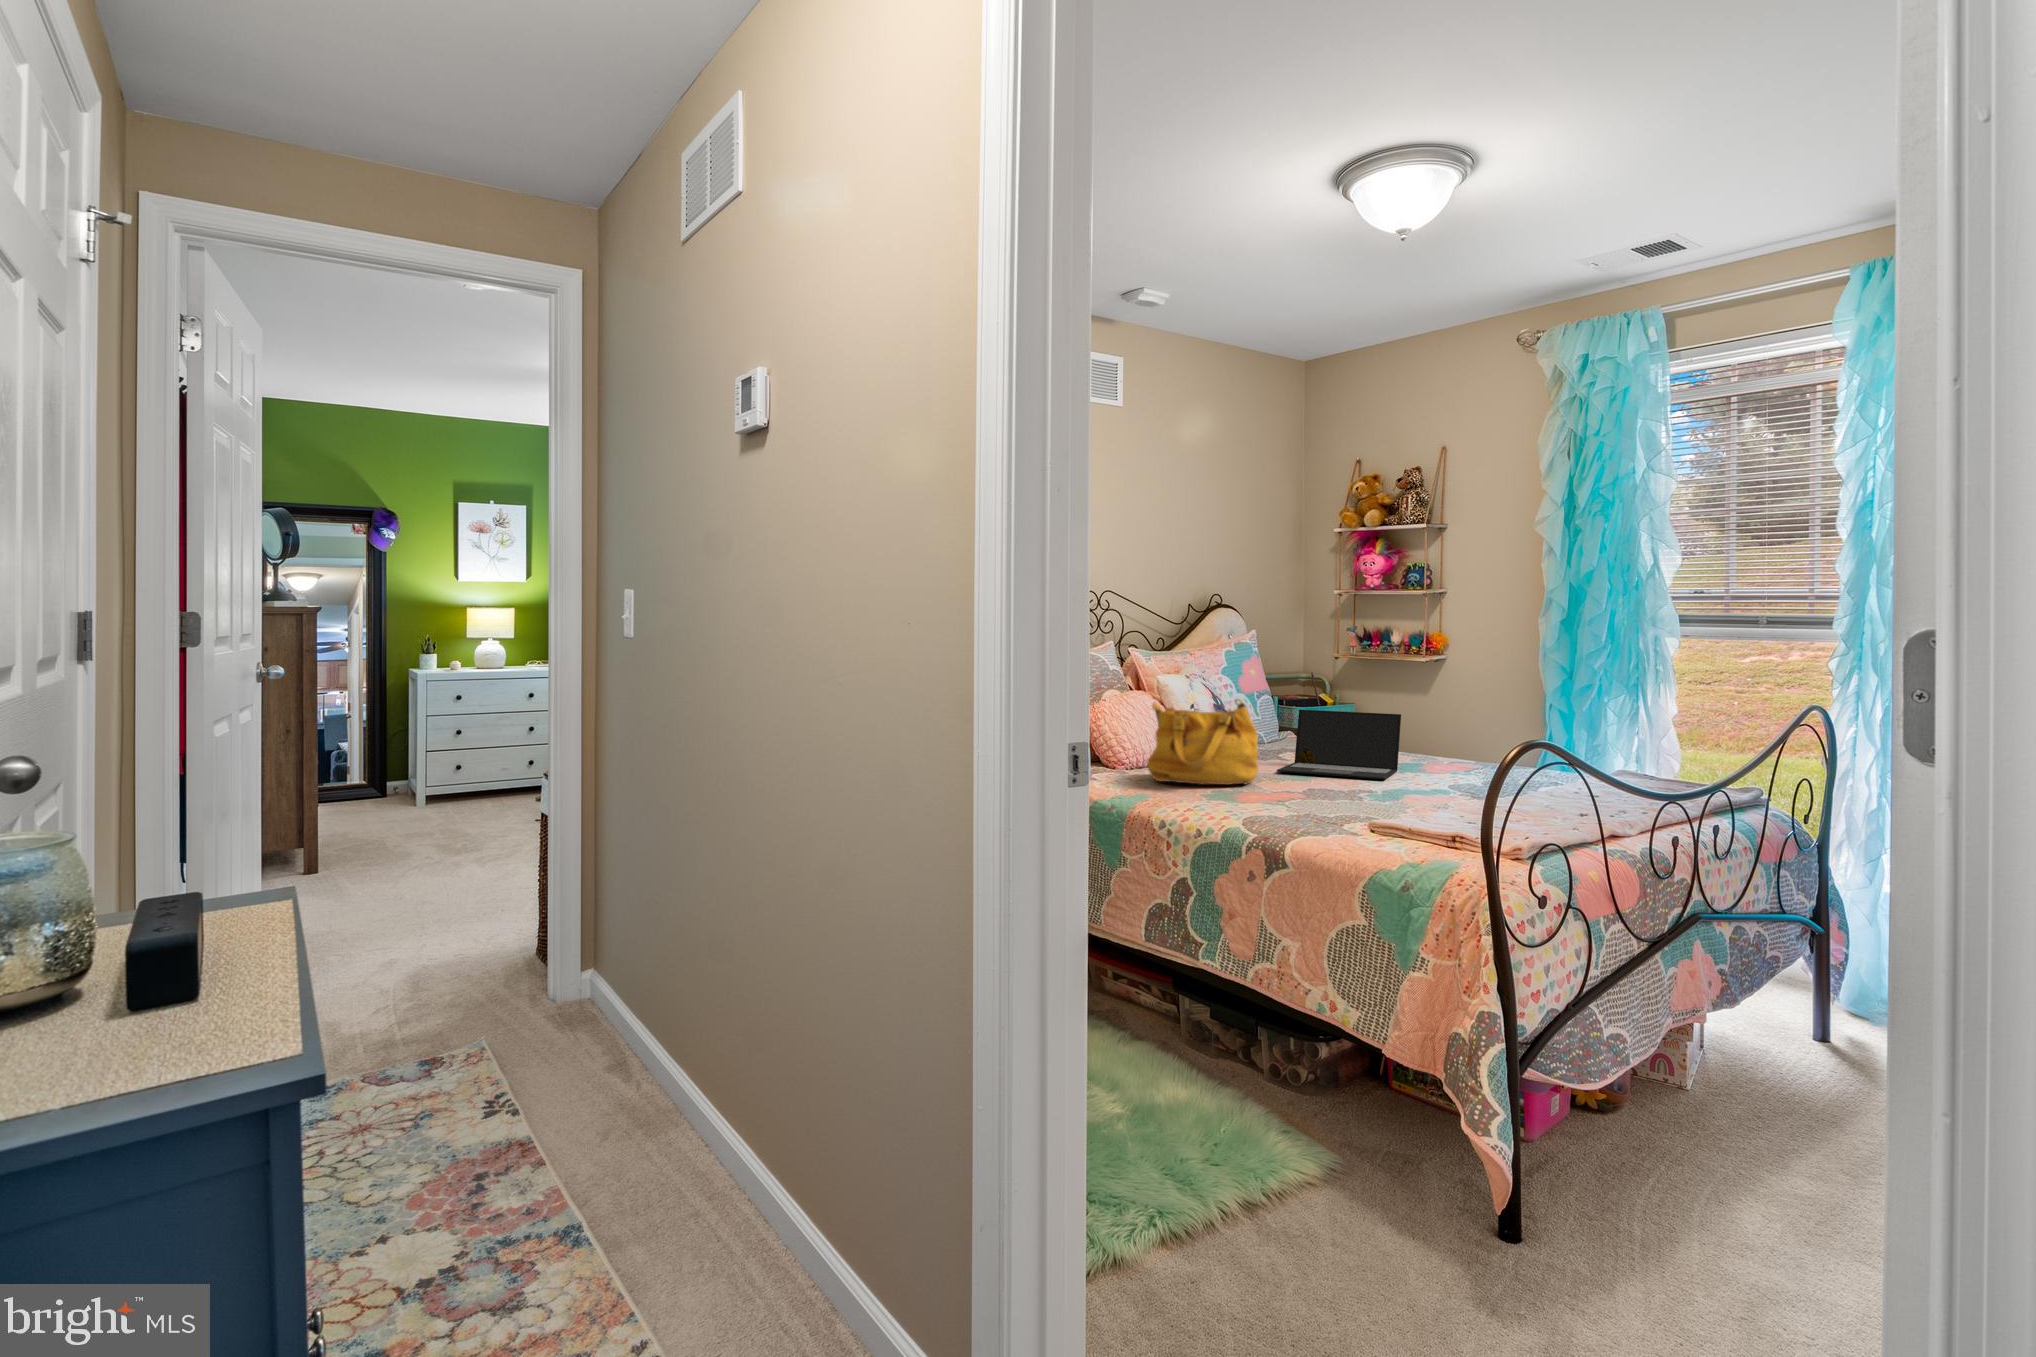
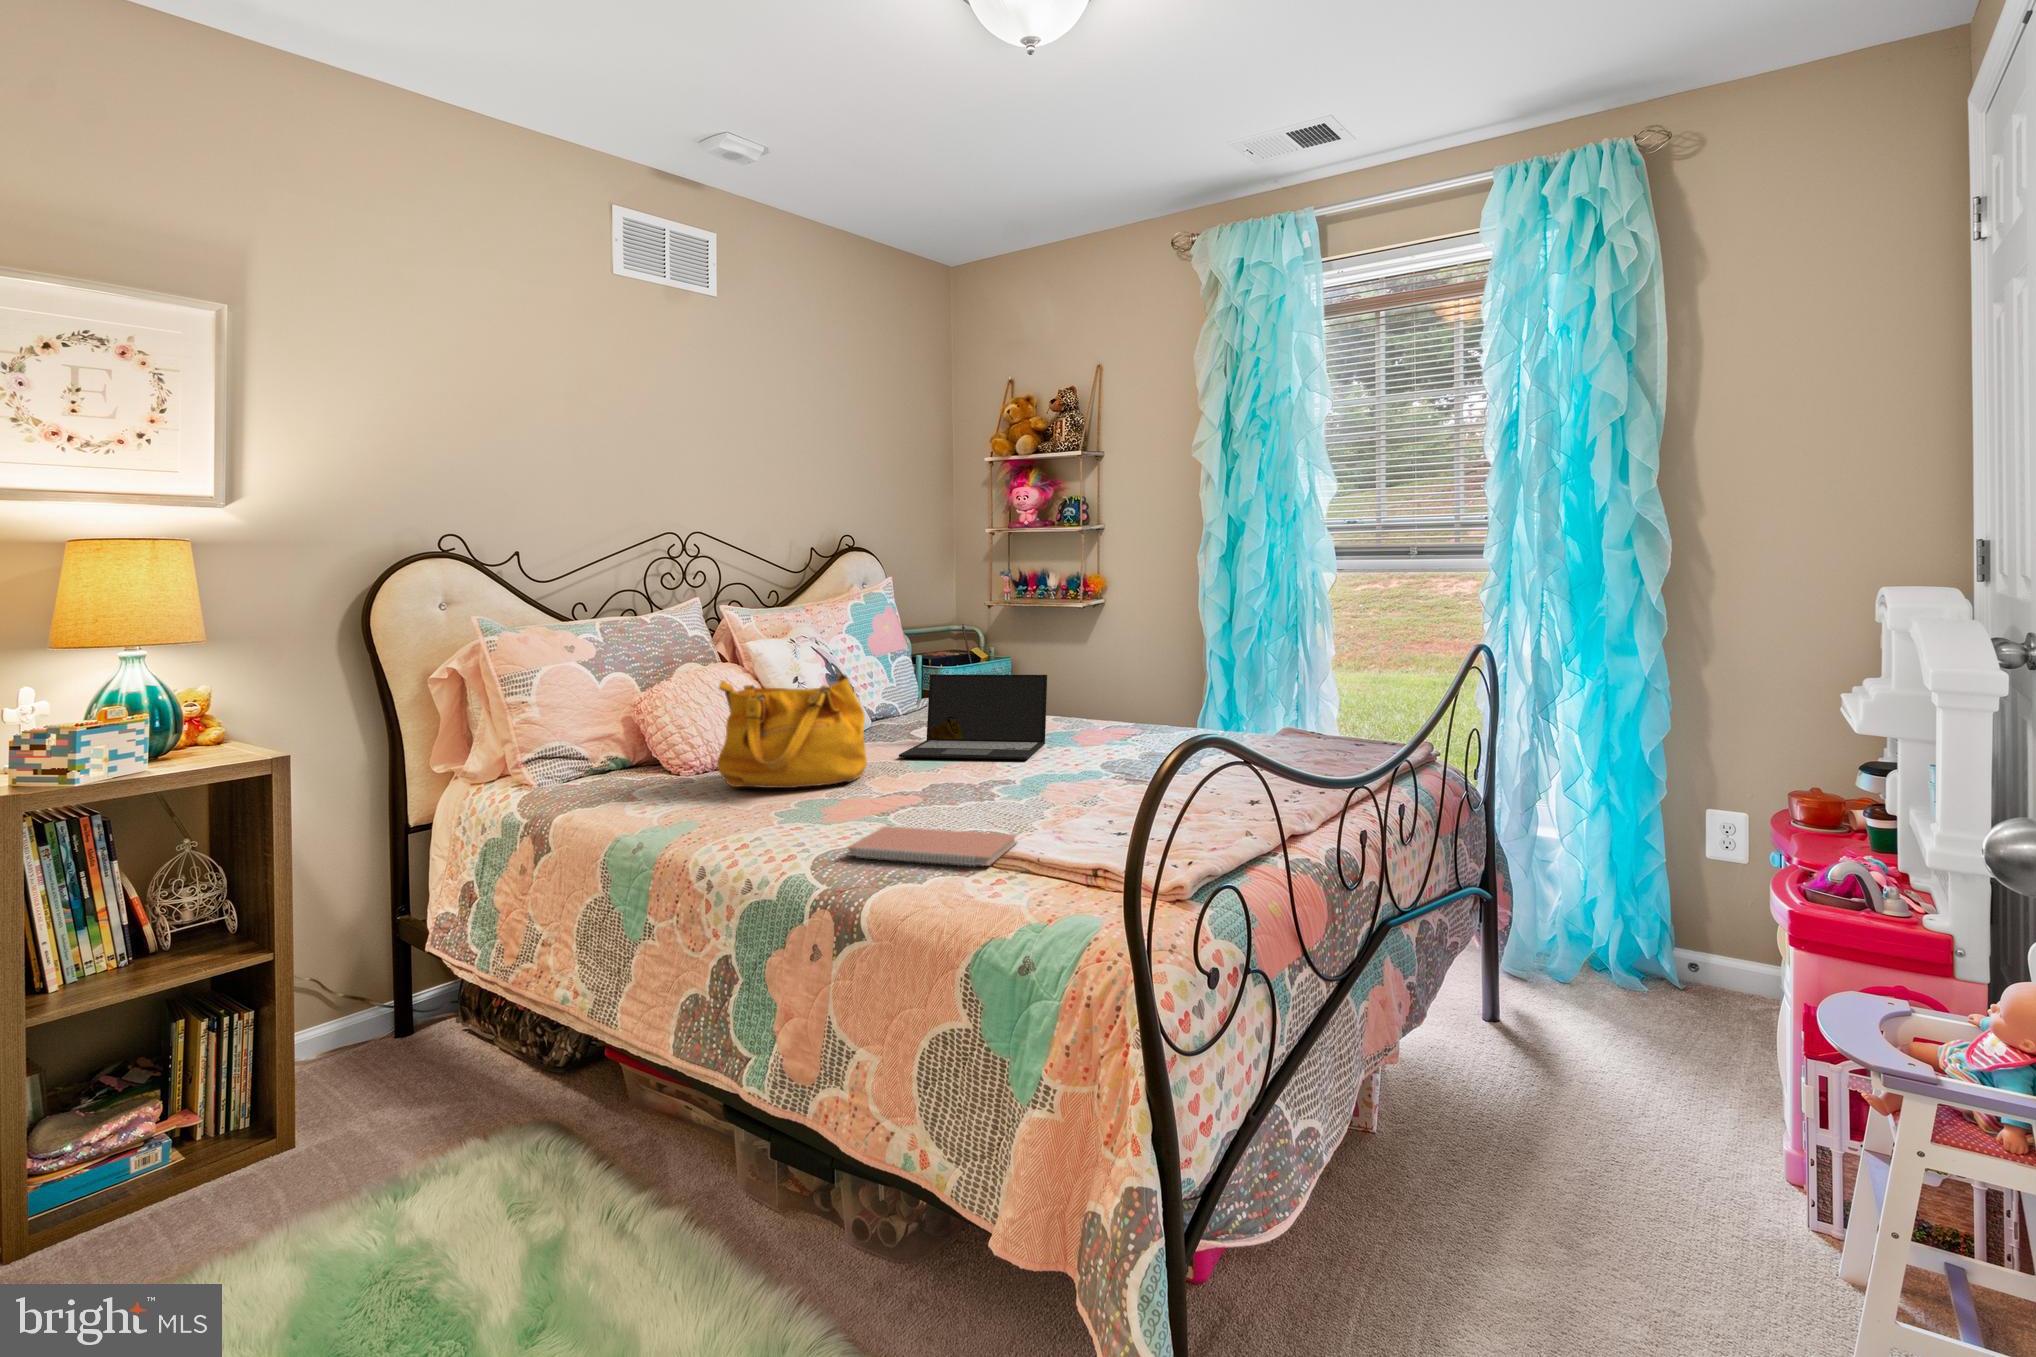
notebook: none [1268,809,1392,835] -> present [847,826,1017,866]

